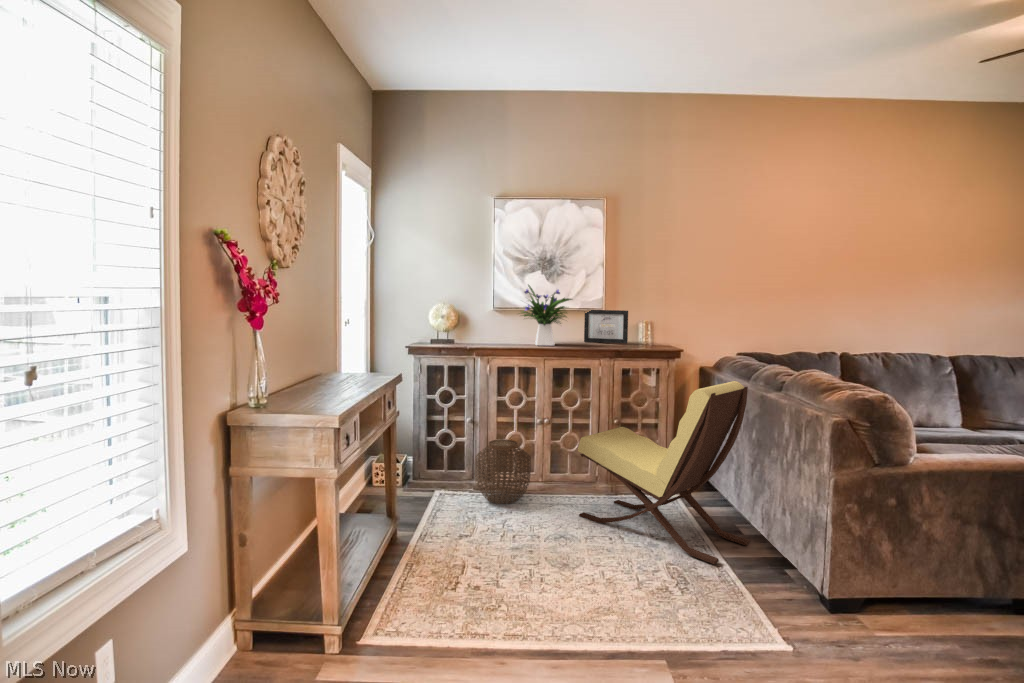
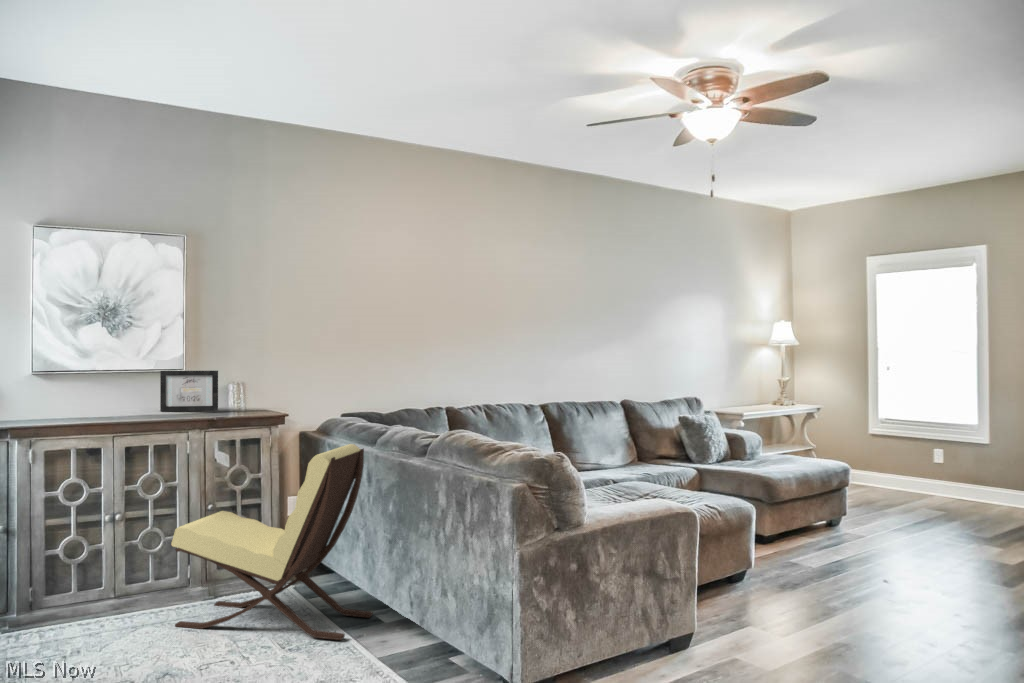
flower arrangement: present [522,285,572,346] -> none [66,340,148,420]
woven basket: present [475,439,531,504] -> none [19,547,102,634]

